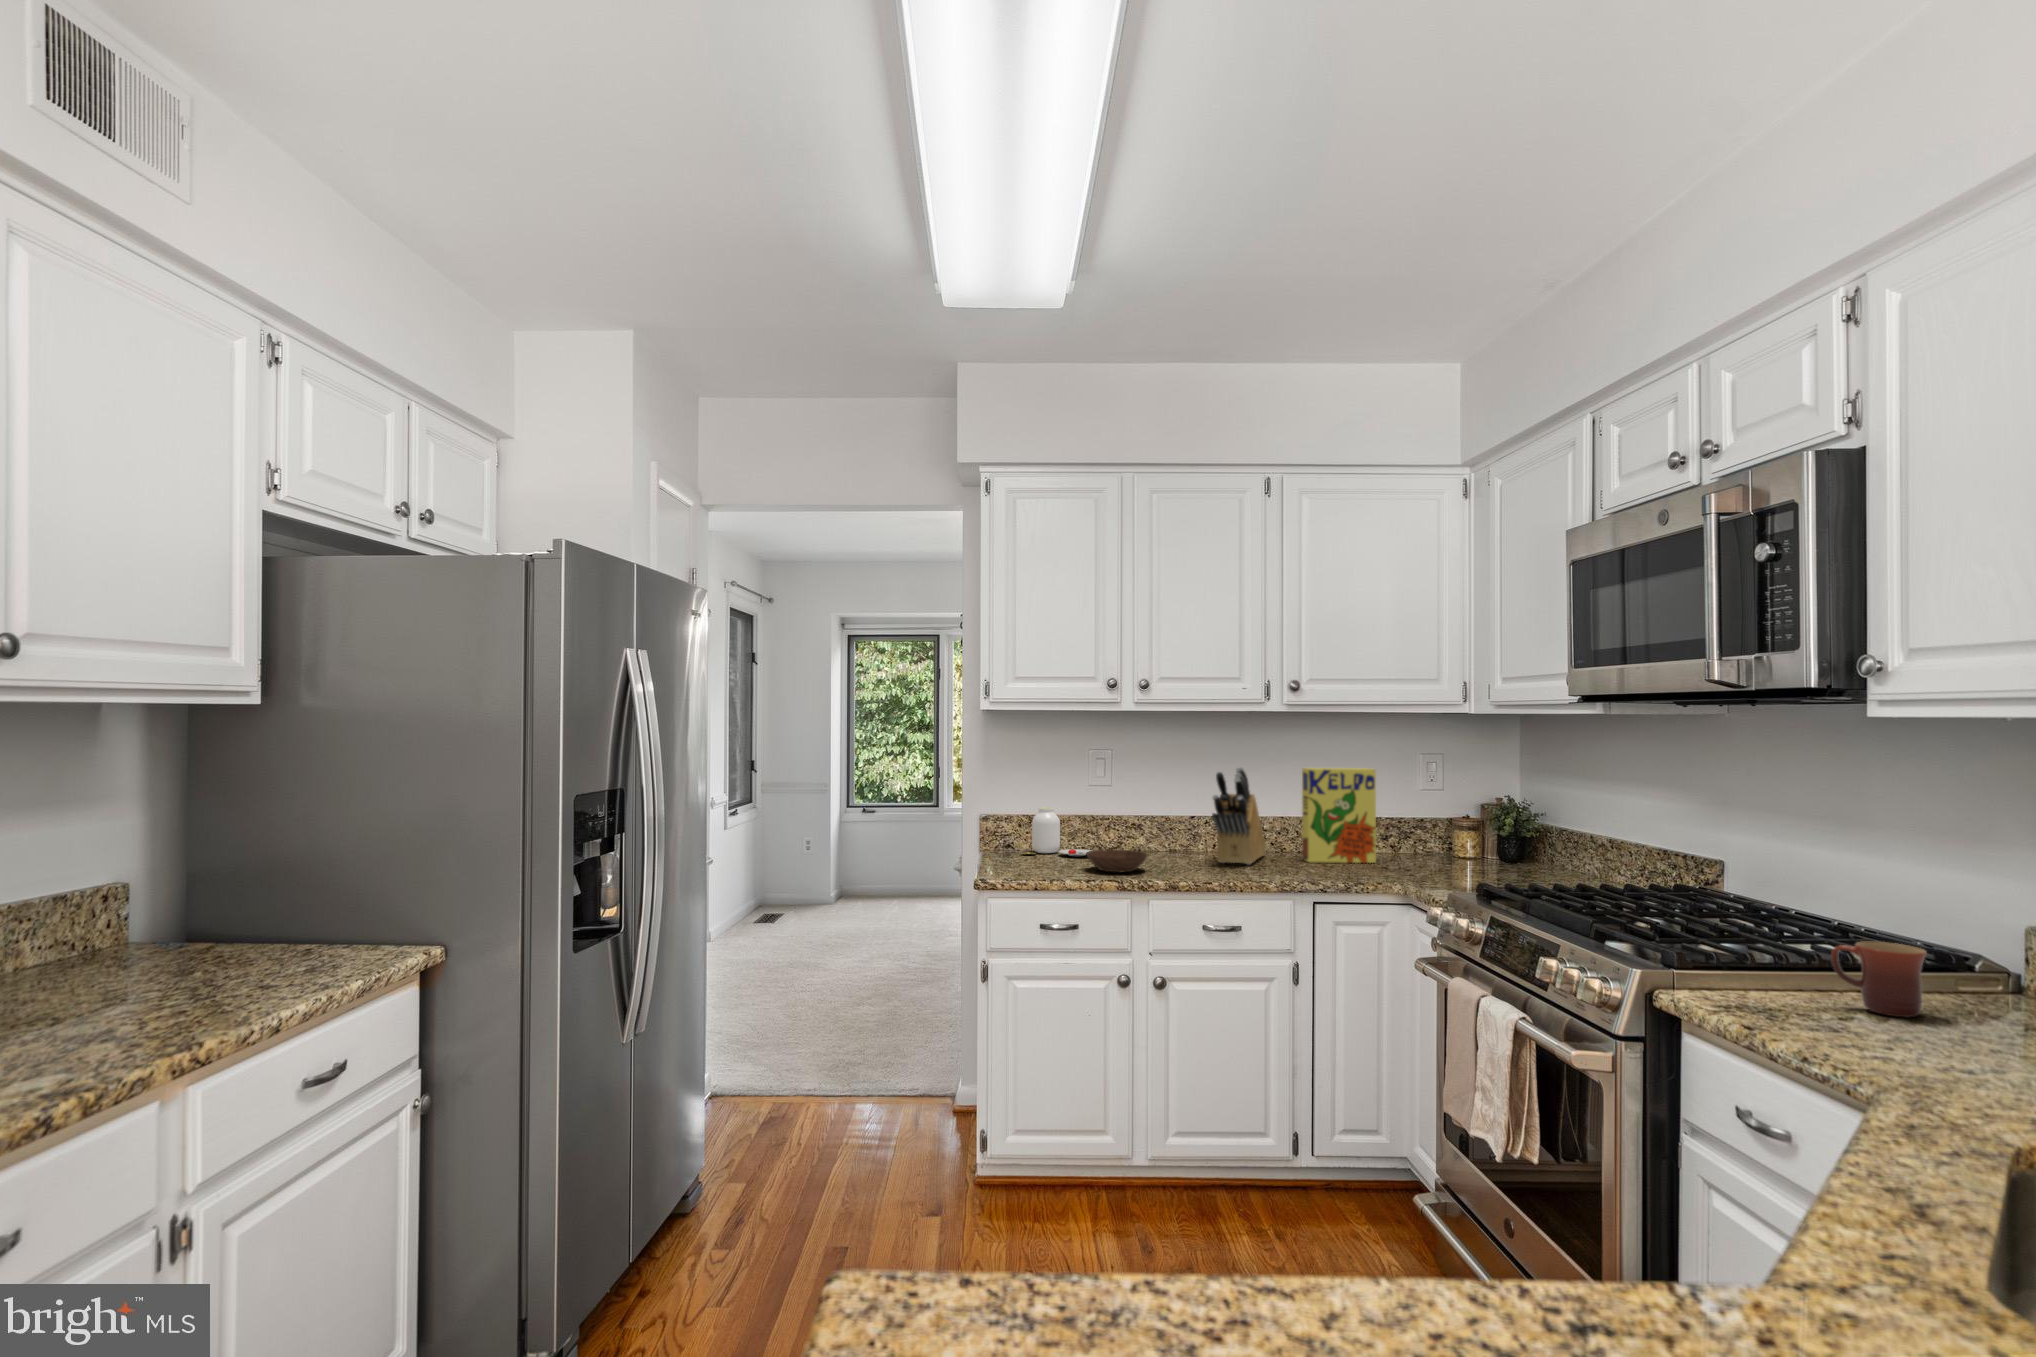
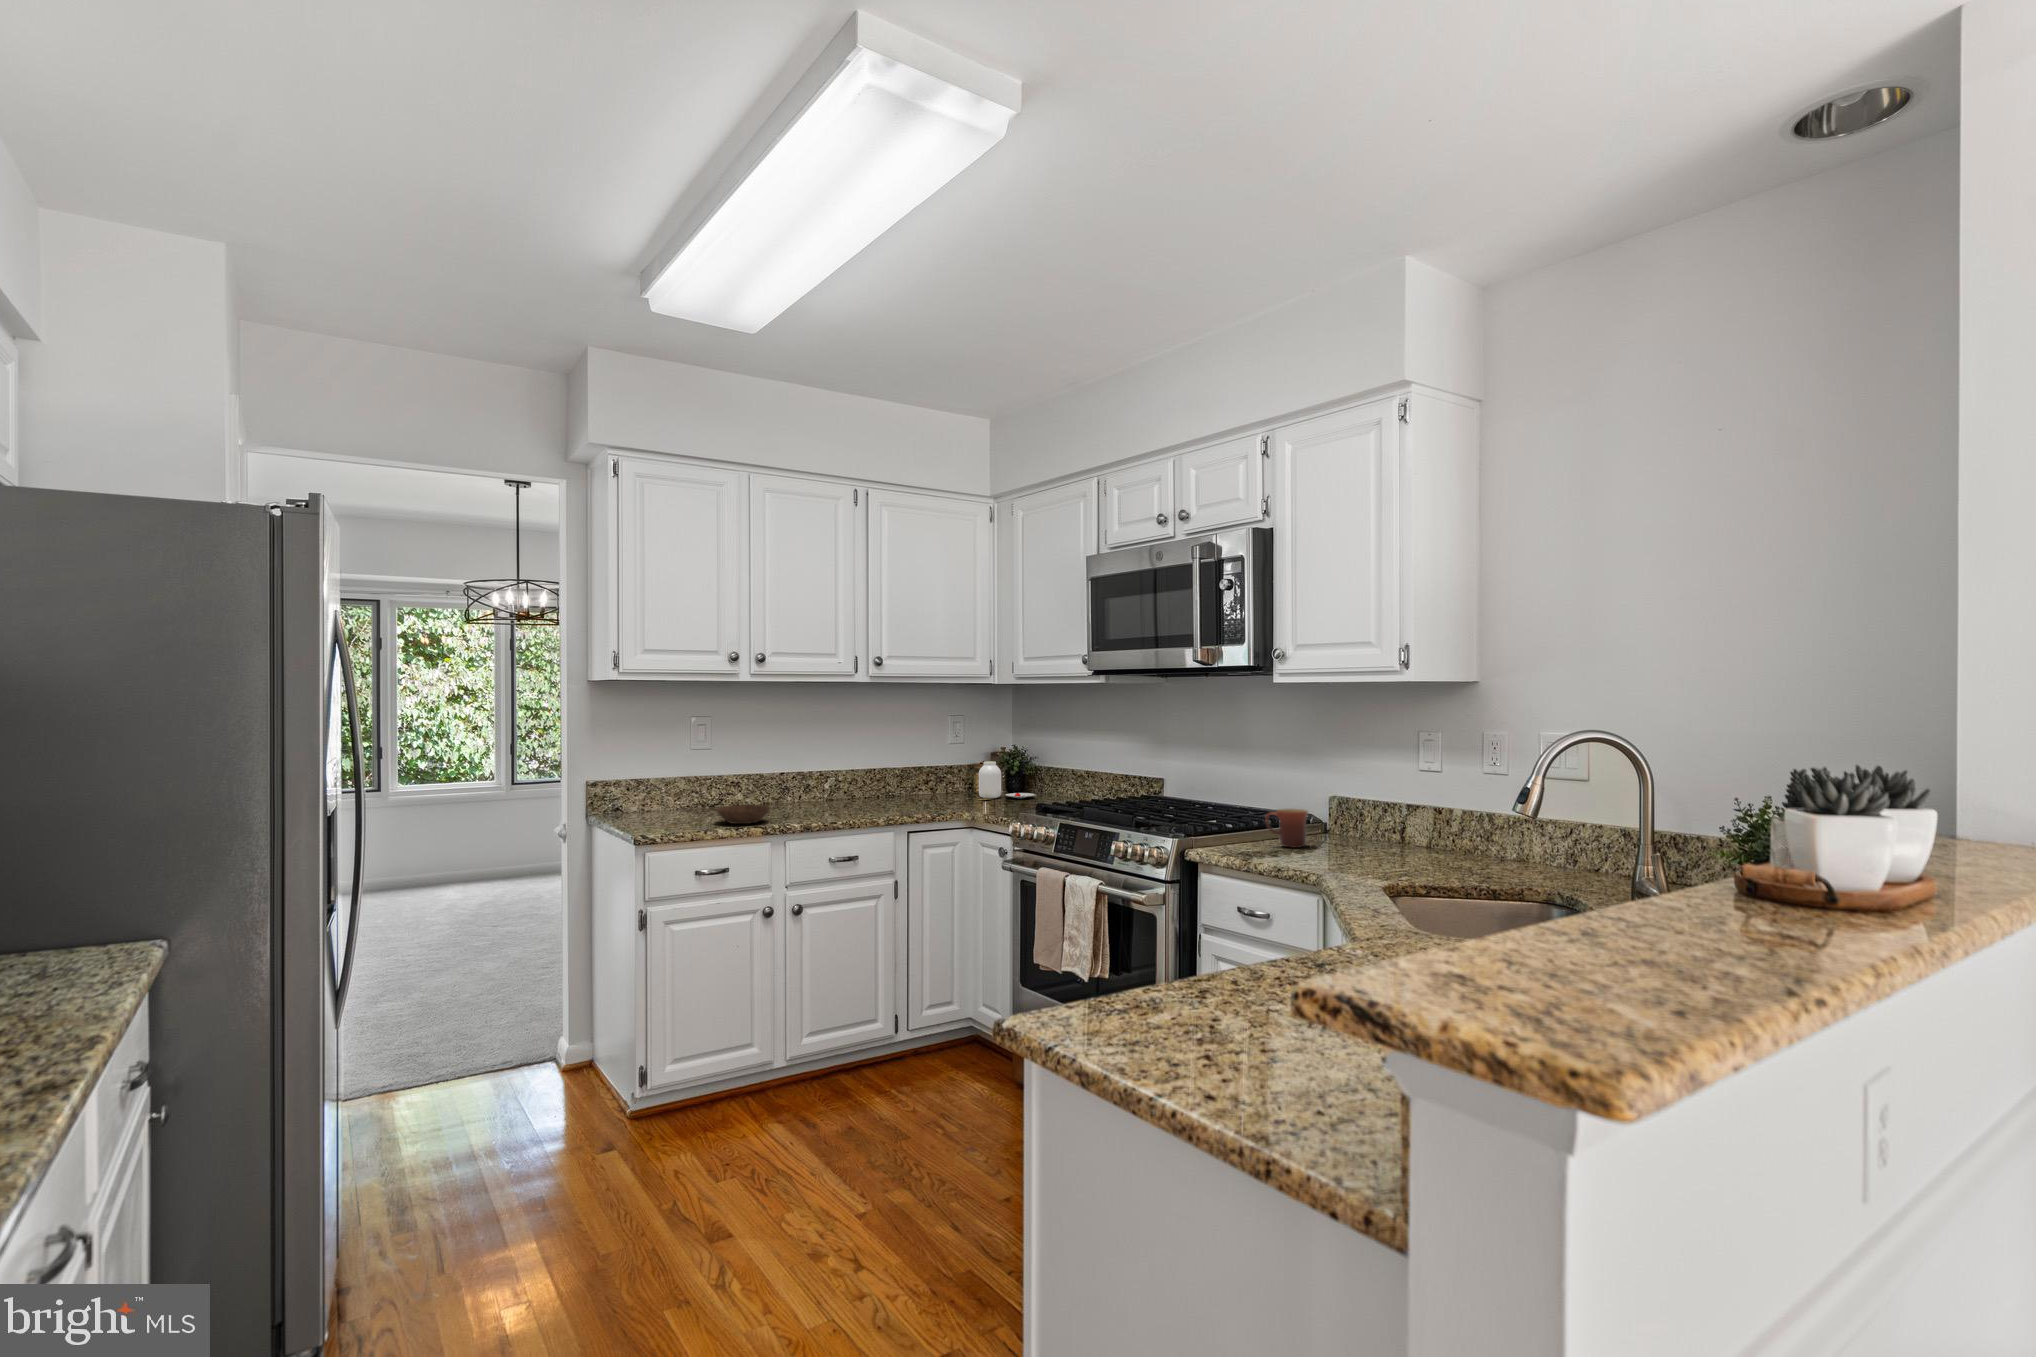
knife block: present [1212,767,1265,864] -> none [814,729,844,810]
cereal box: present [1302,768,1376,863] -> none [873,726,929,804]
jar: present [1021,807,1092,856] -> present [978,761,1035,800]

